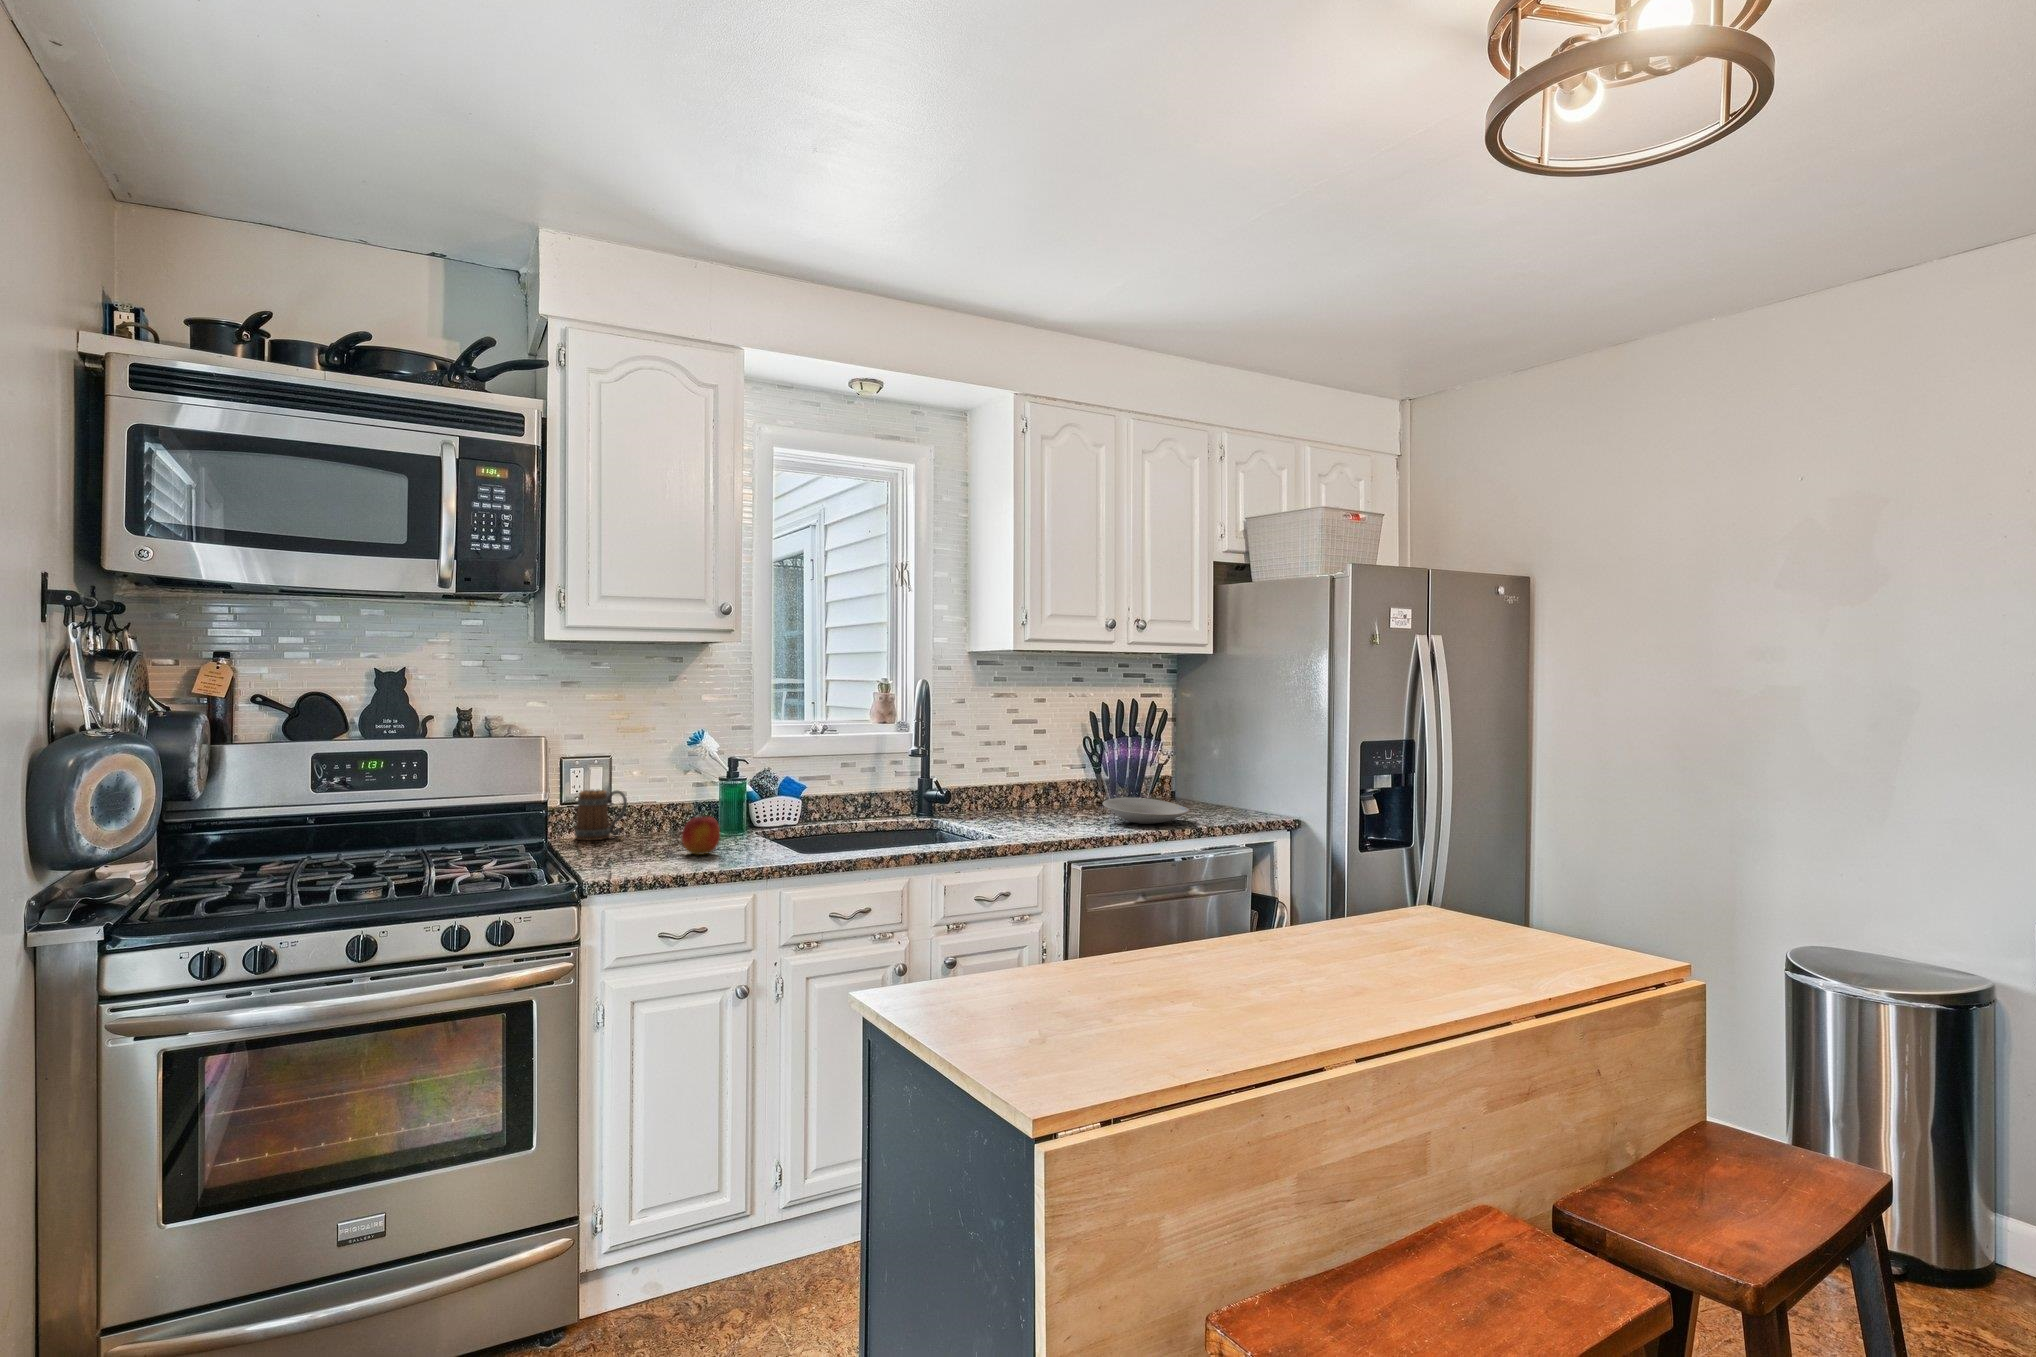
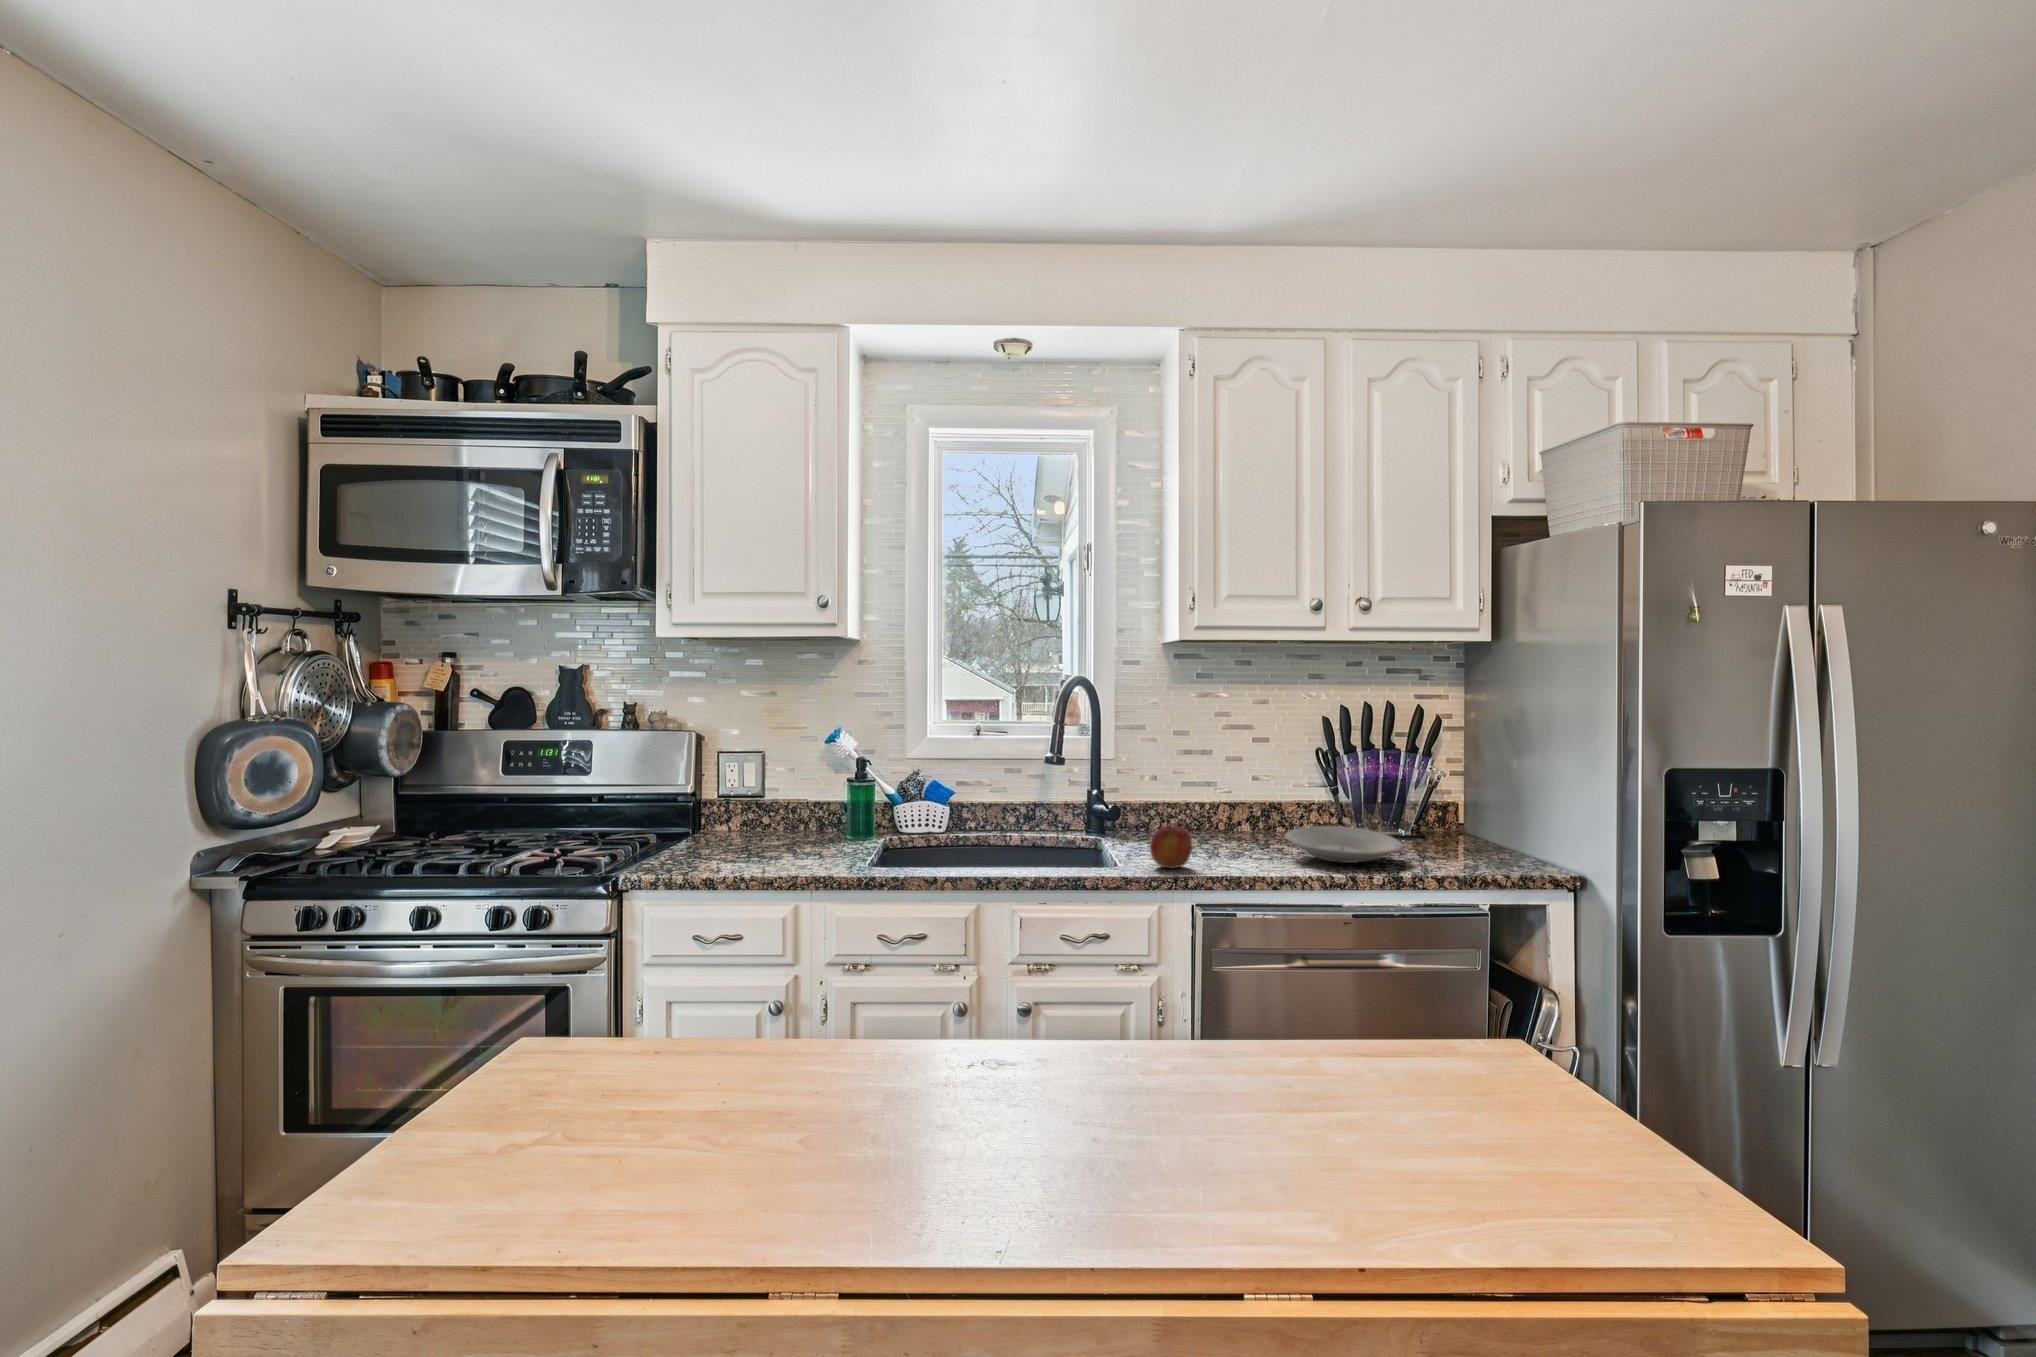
mug: present [575,790,627,840] -> none [714,785,764,835]
apple: present [682,816,720,855] -> present [1150,826,1192,869]

